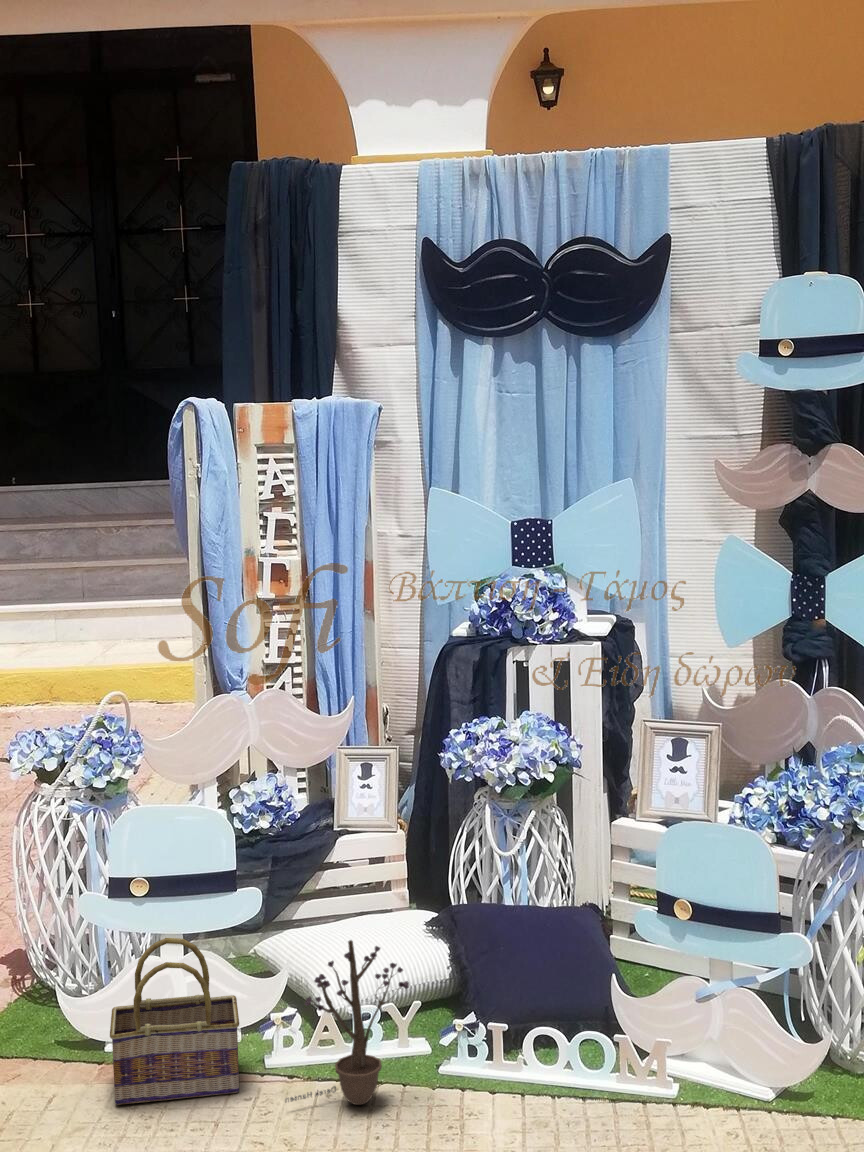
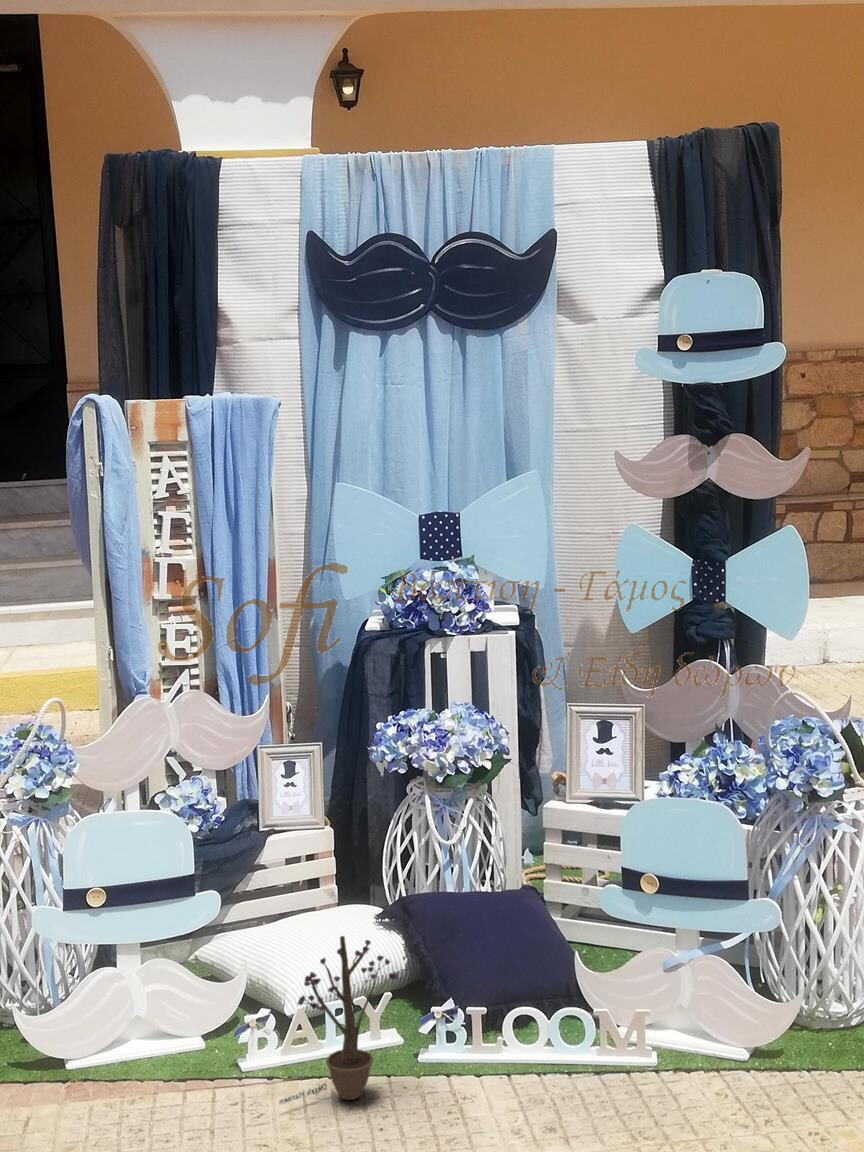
basket: present [110,938,239,1105] -> none [84,948,225,1124]

